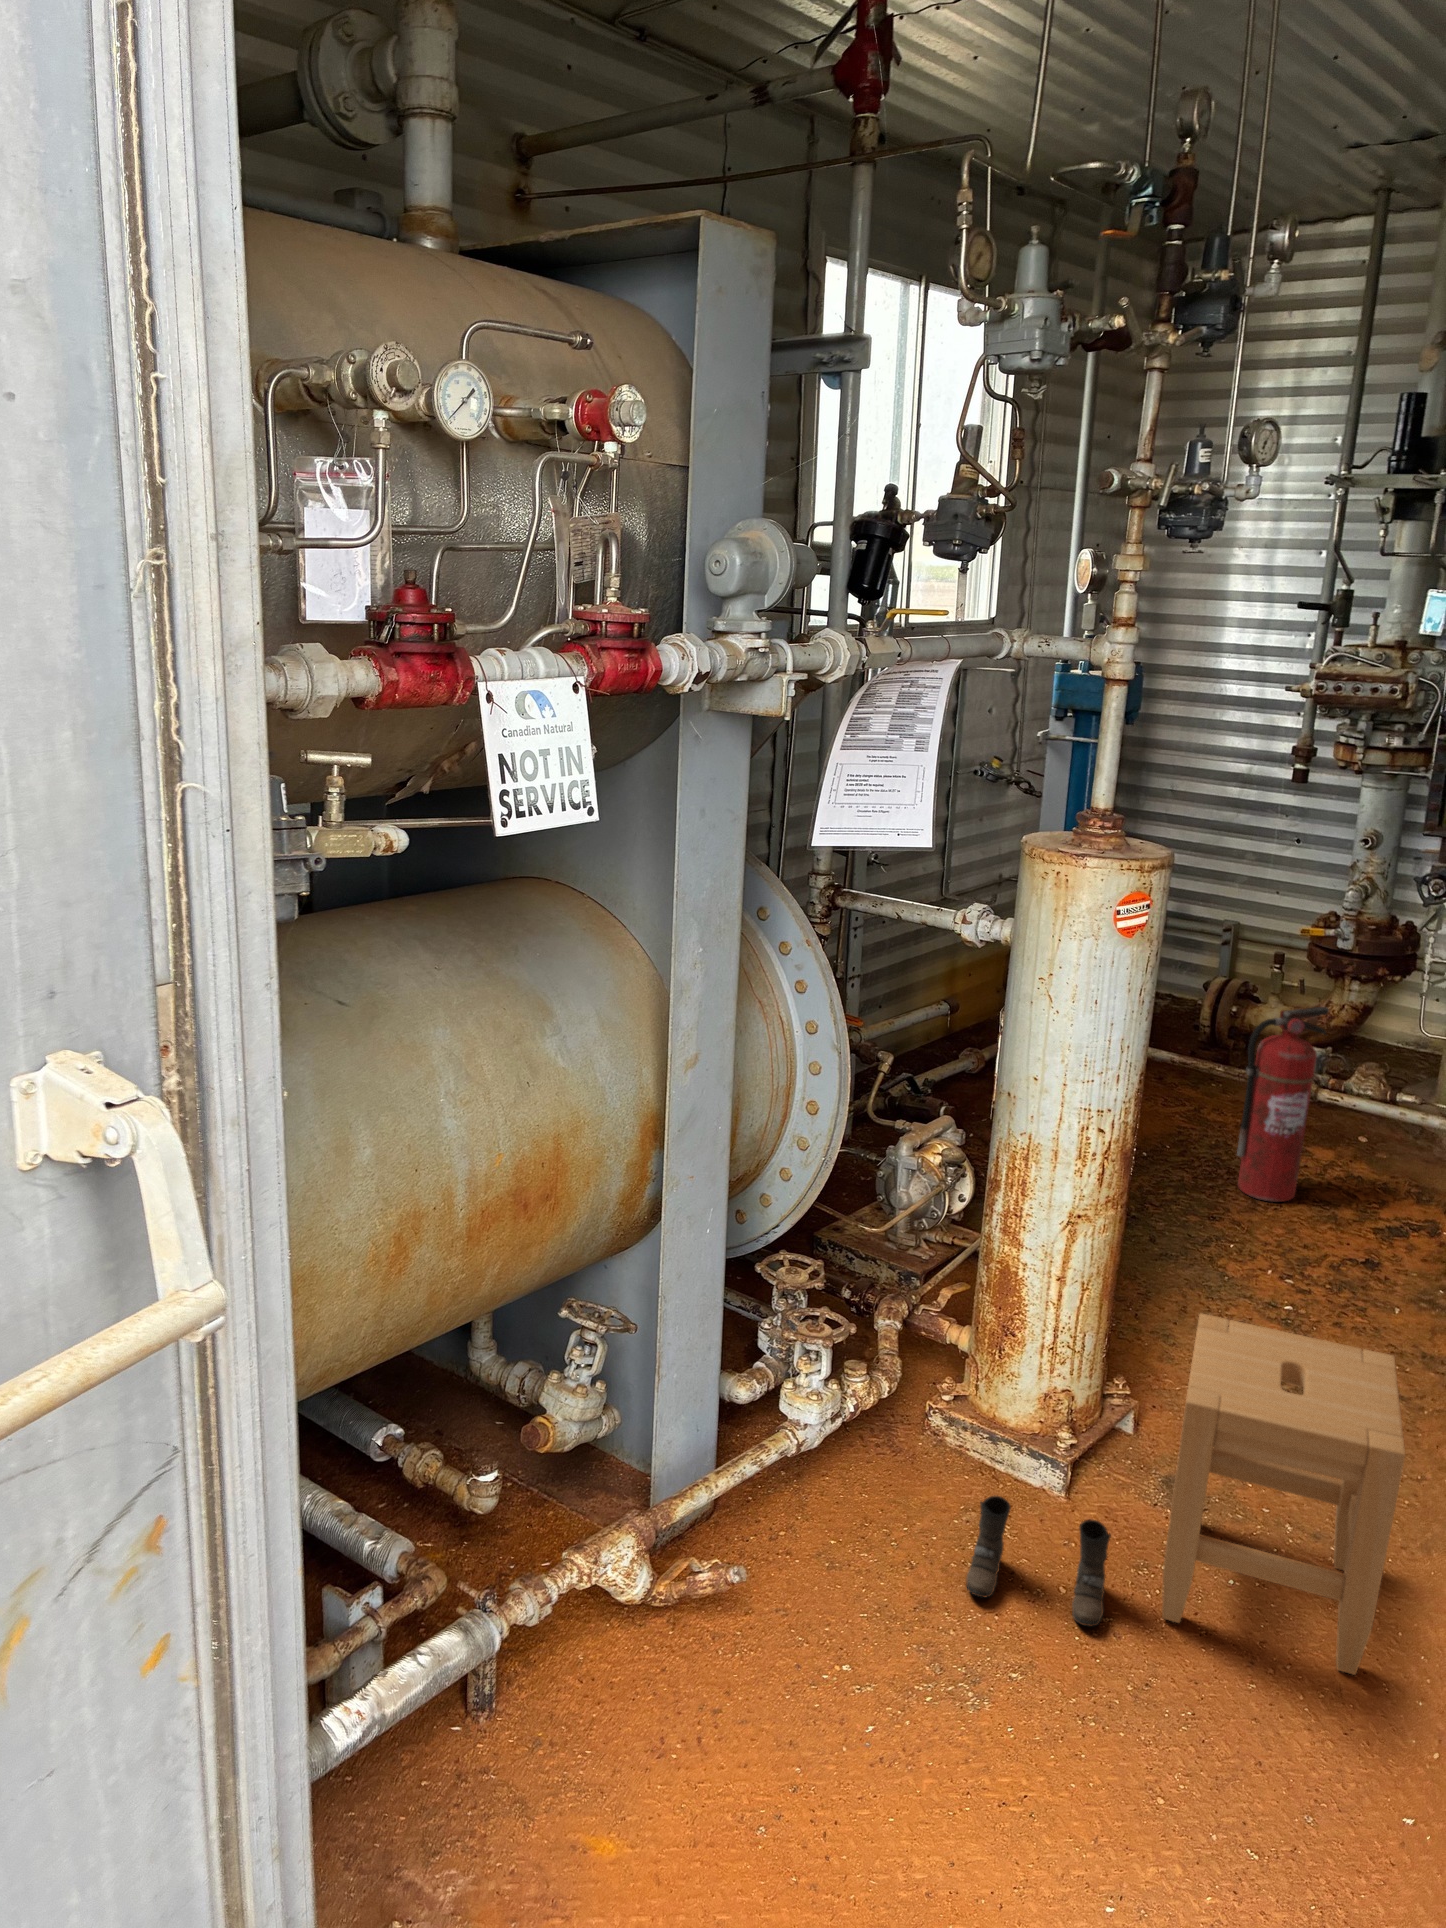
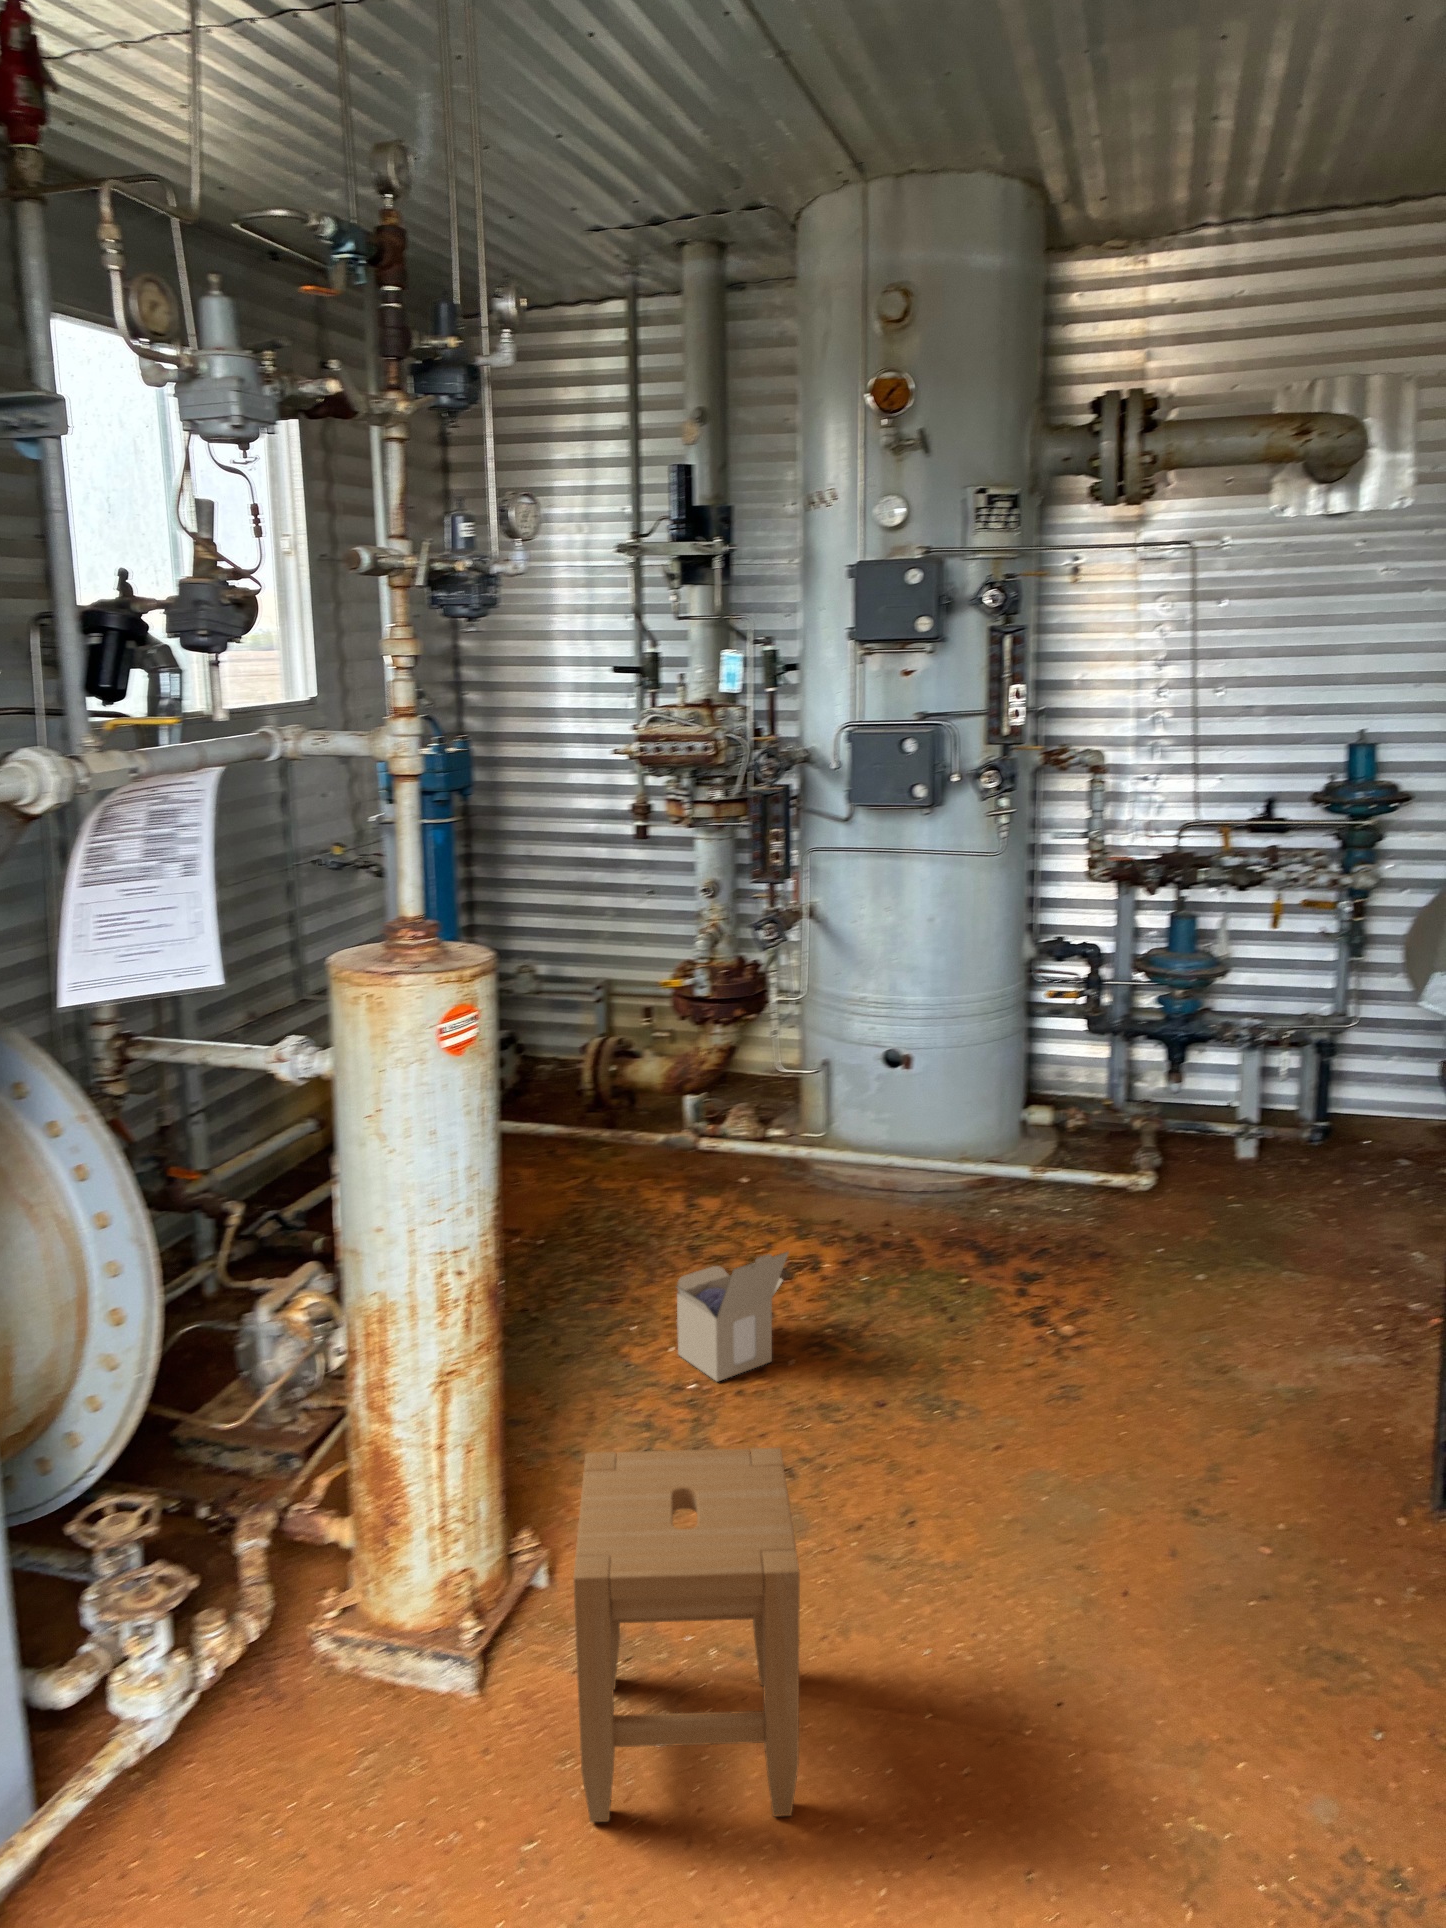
fire extinguisher: present [1237,1007,1329,1202] -> none [623,1063,695,1268]
cardboard box: none [1275,1199,1413,1311] -> present [677,1252,788,1382]
boots: present [966,1495,1111,1626] -> none [364,1733,524,1877]

